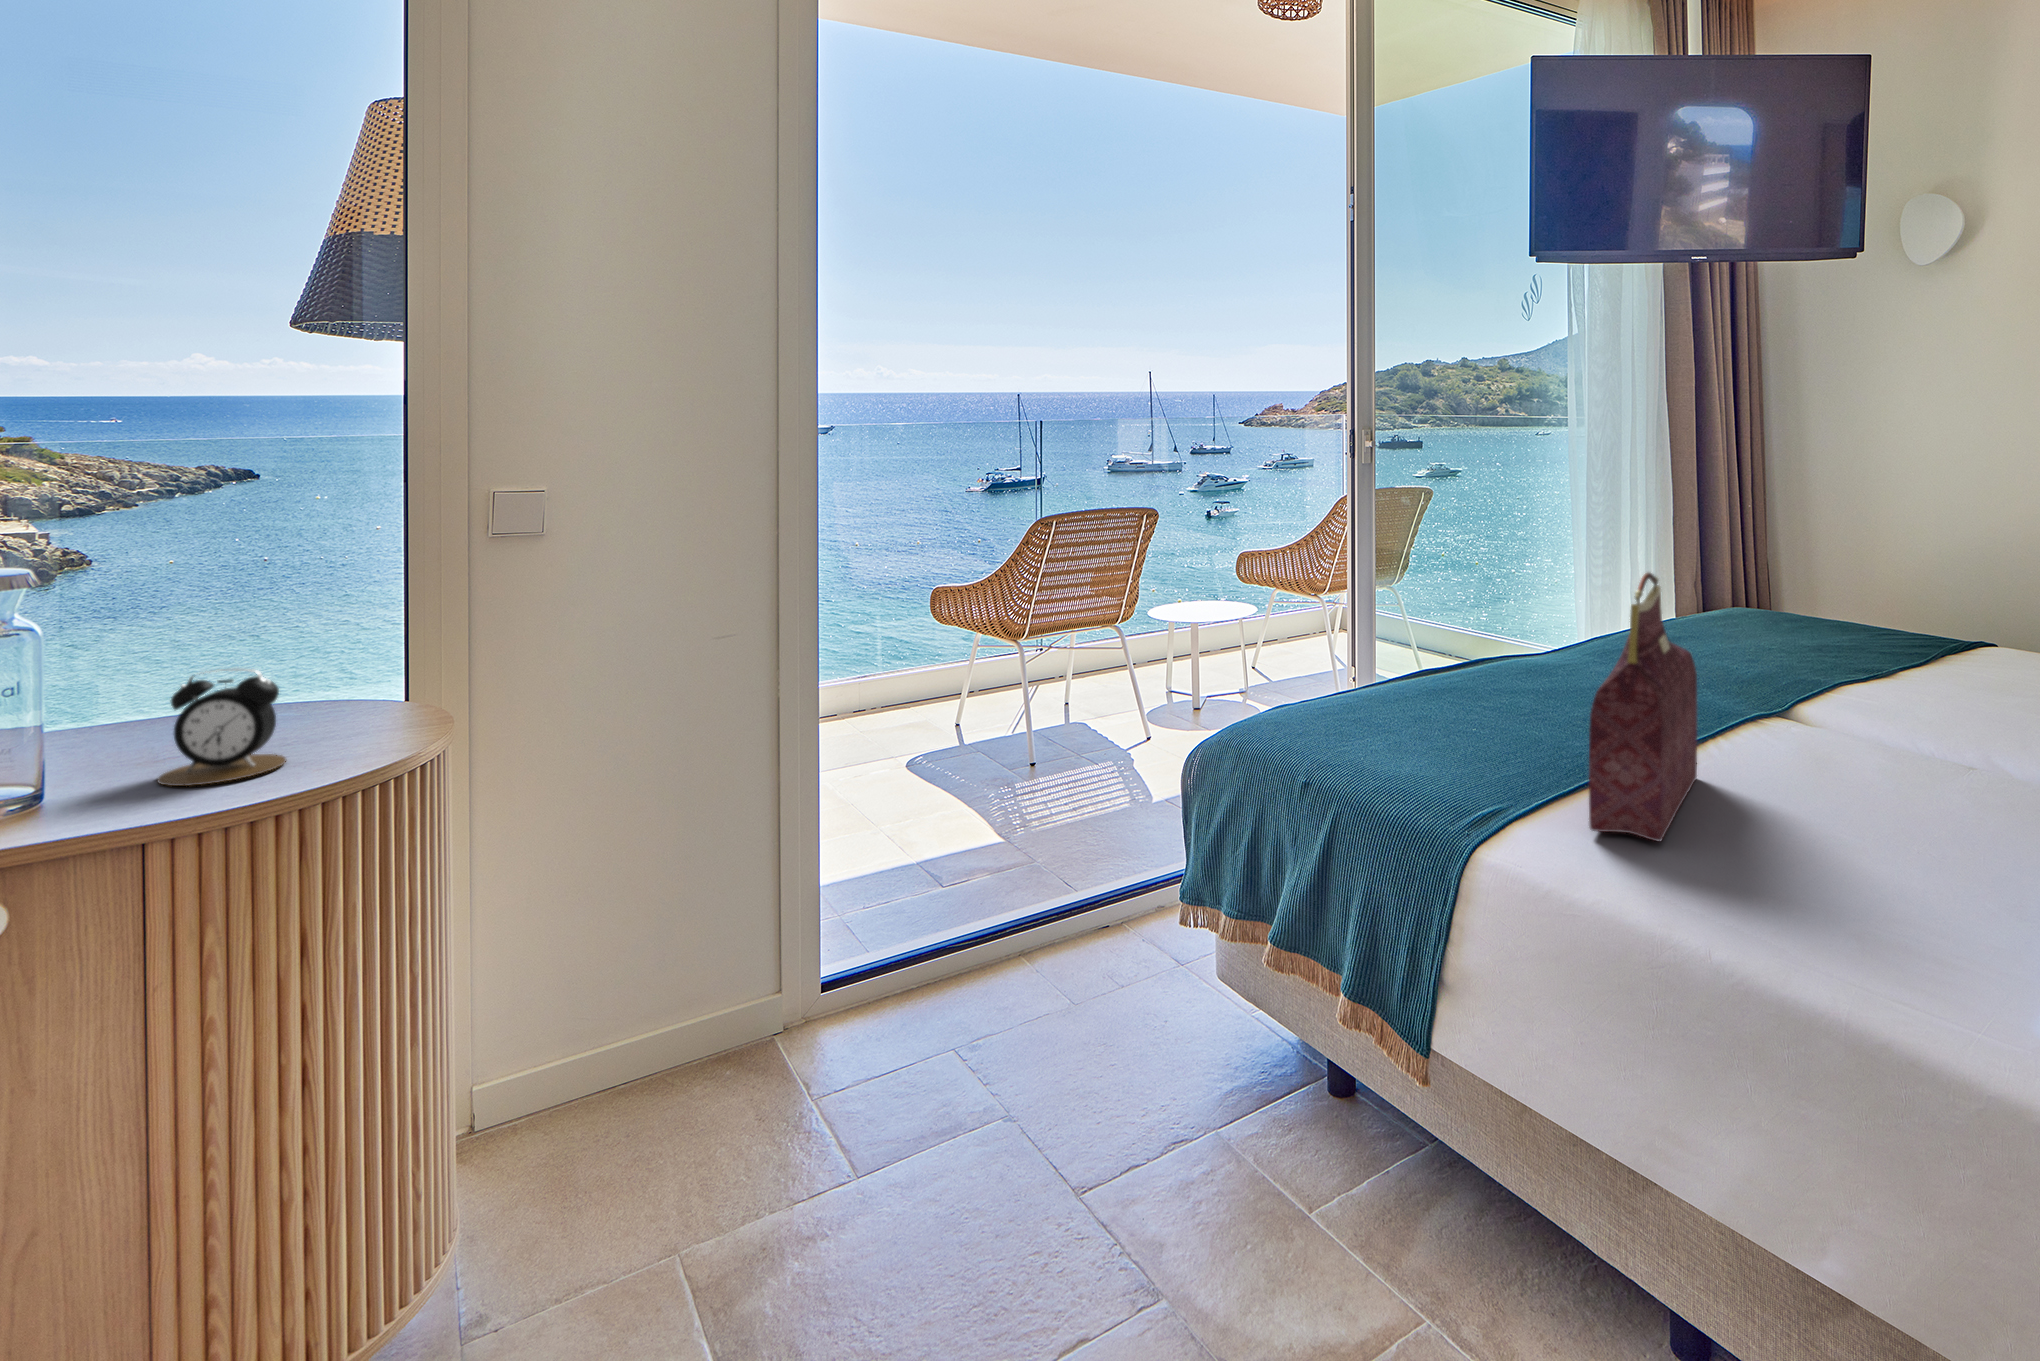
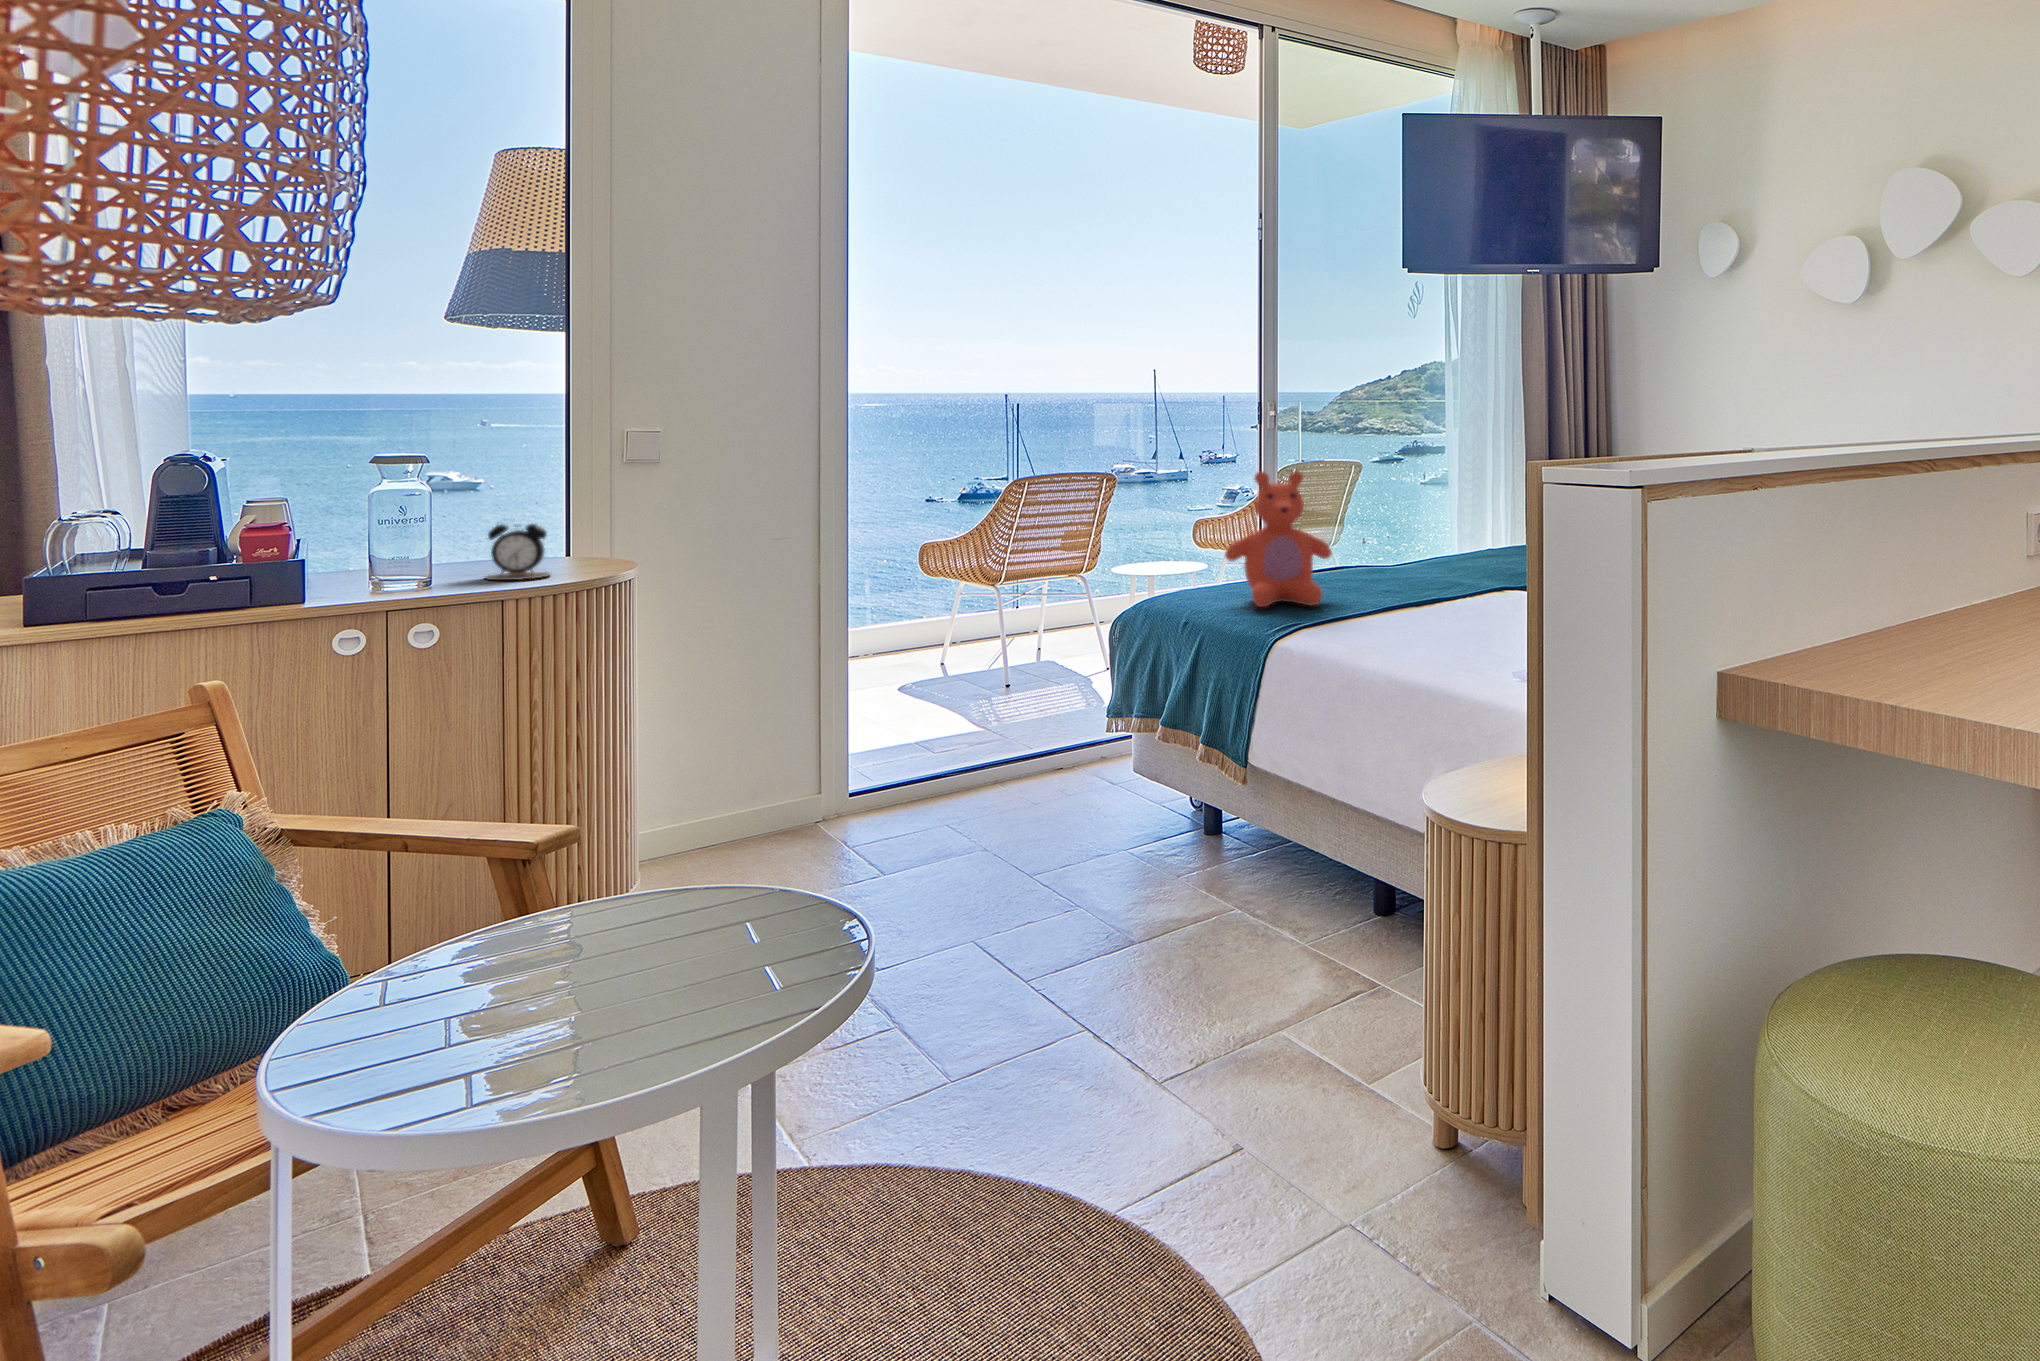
teddy bear: none [1362,537,1519,756] -> present [1225,471,1332,607]
handbag: present [1589,573,1697,842] -> none [1337,483,1427,634]

